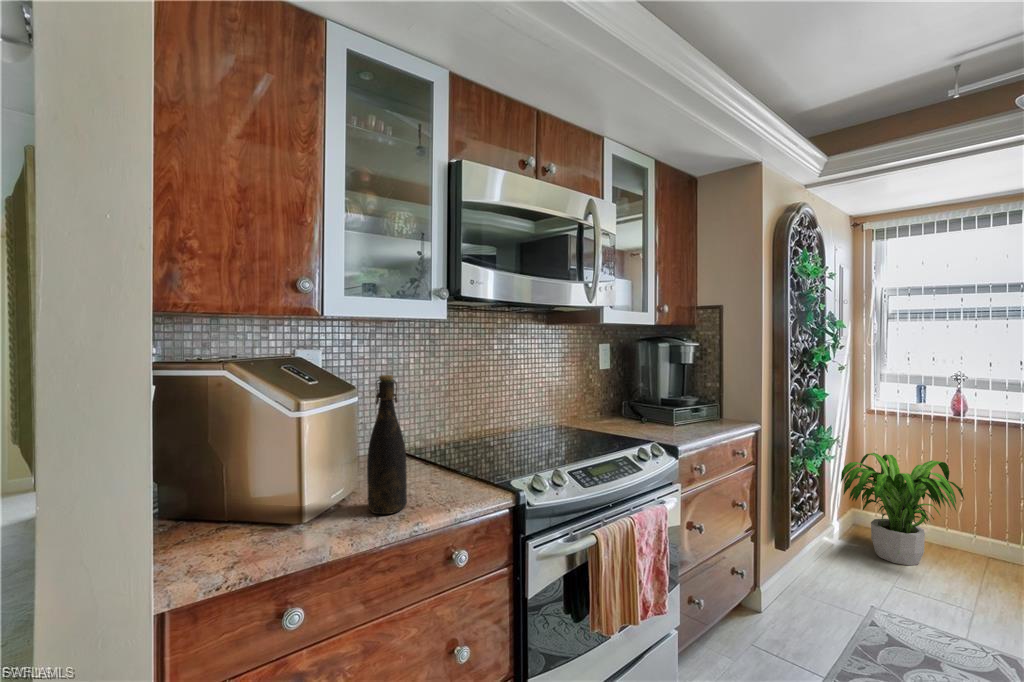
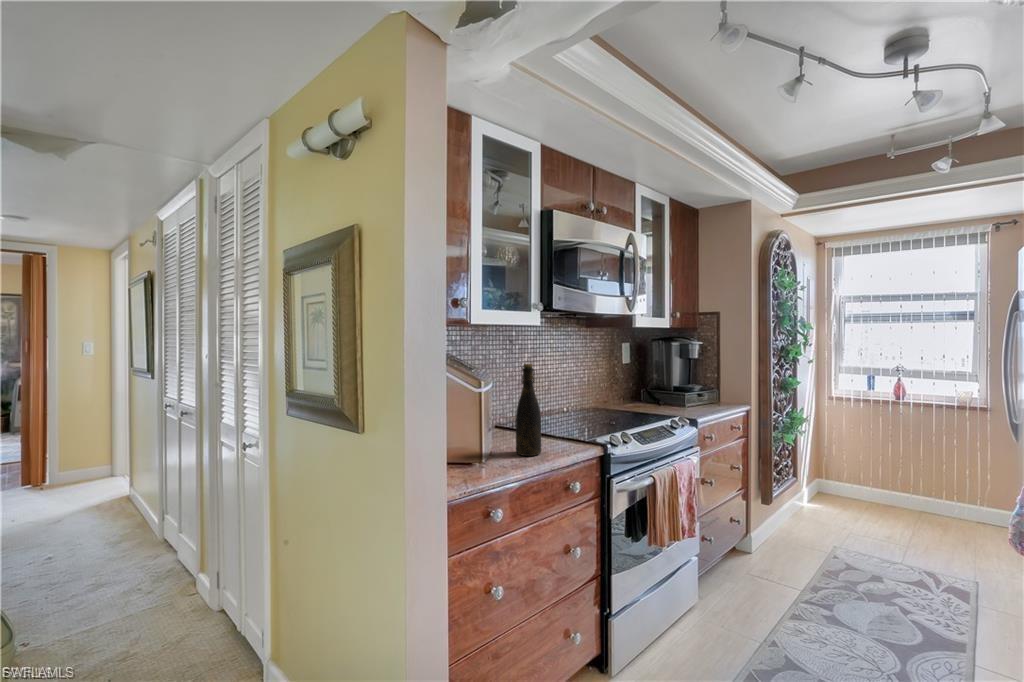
potted plant: present [841,453,964,565] -> none [808,431,904,519]

